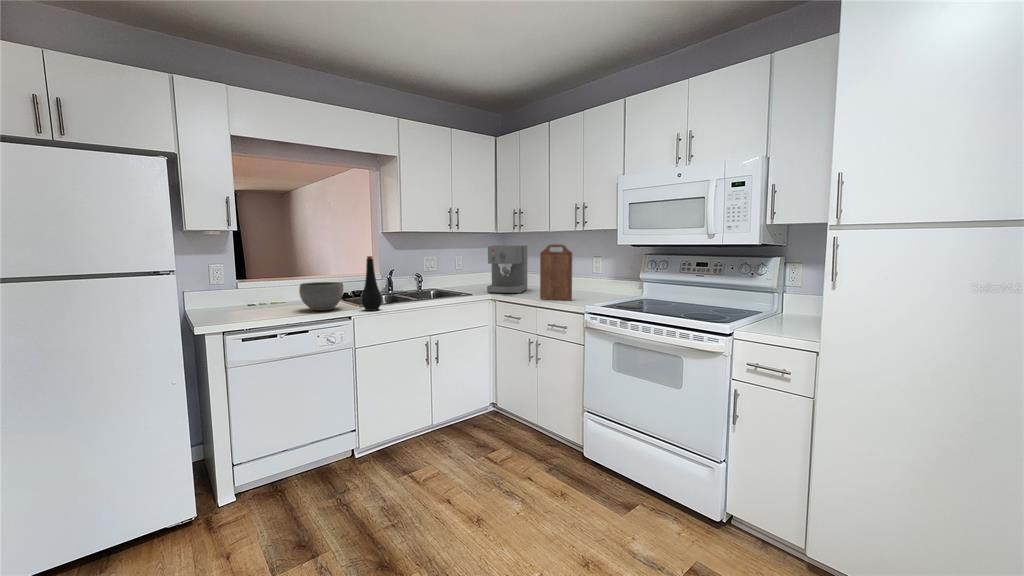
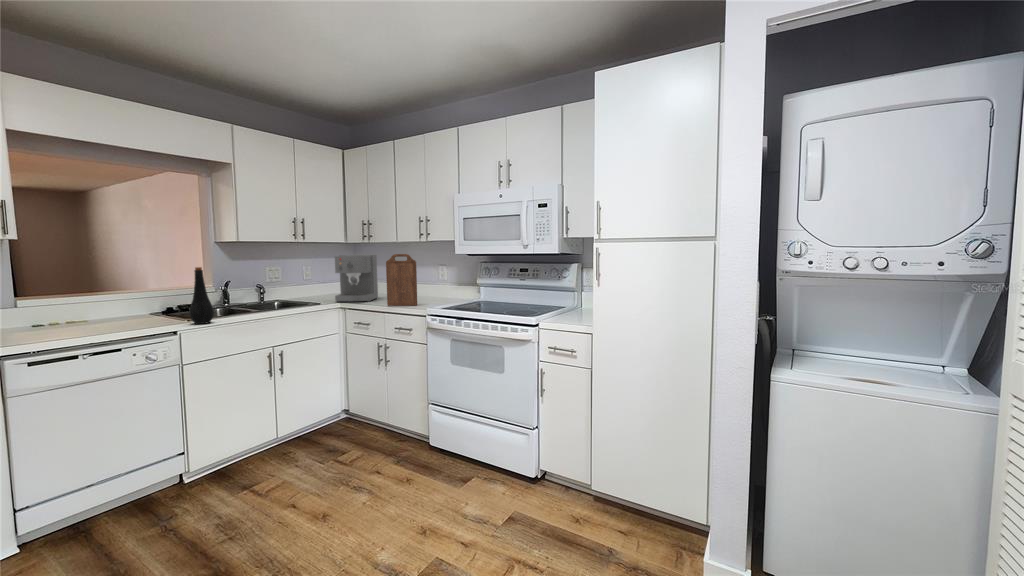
bowl: present [299,282,343,311] -> none [109,296,166,327]

